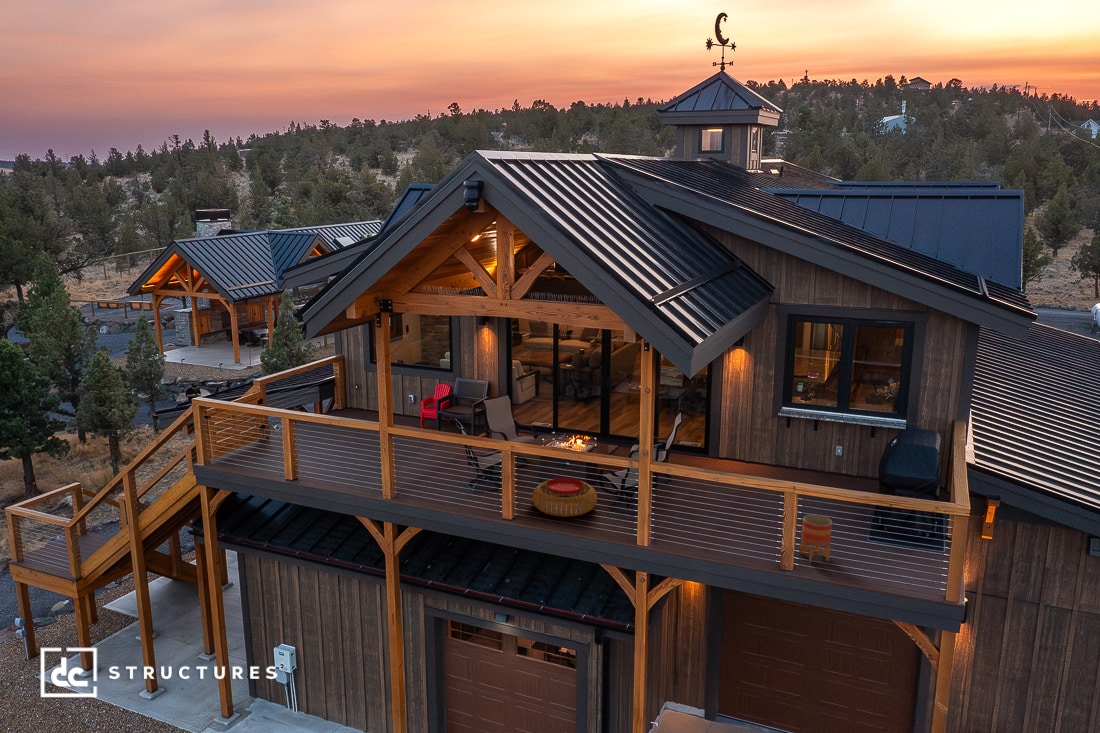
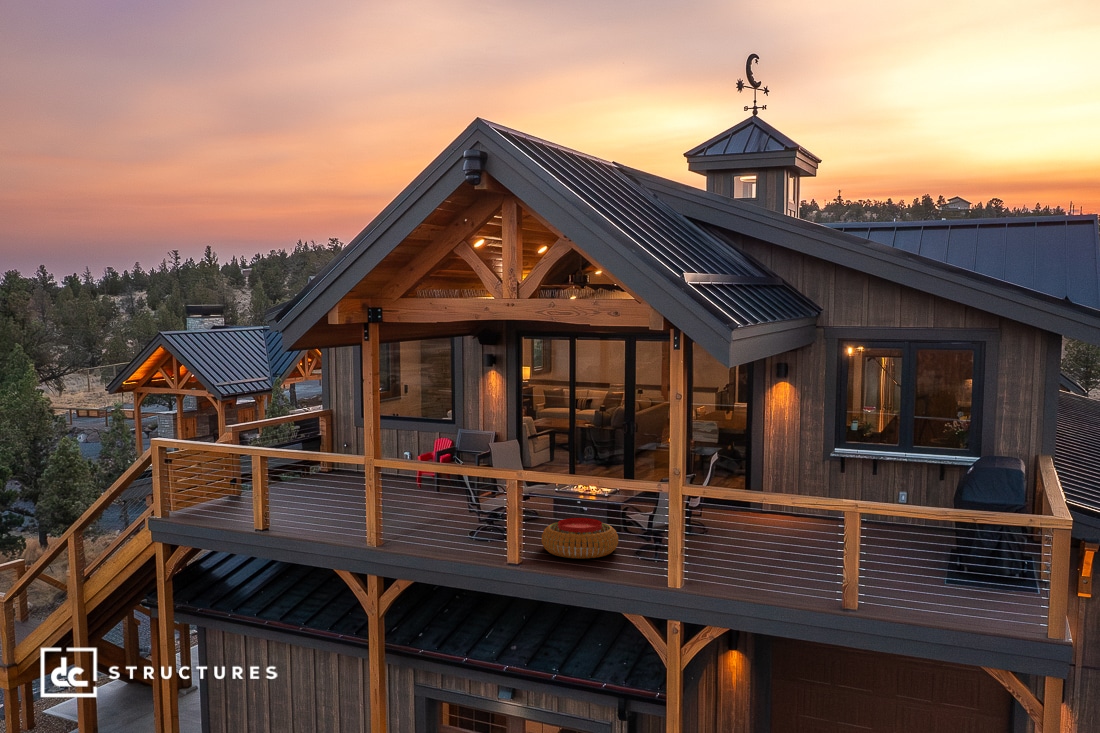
planter: present [800,515,832,563] -> none [864,542,902,599]

